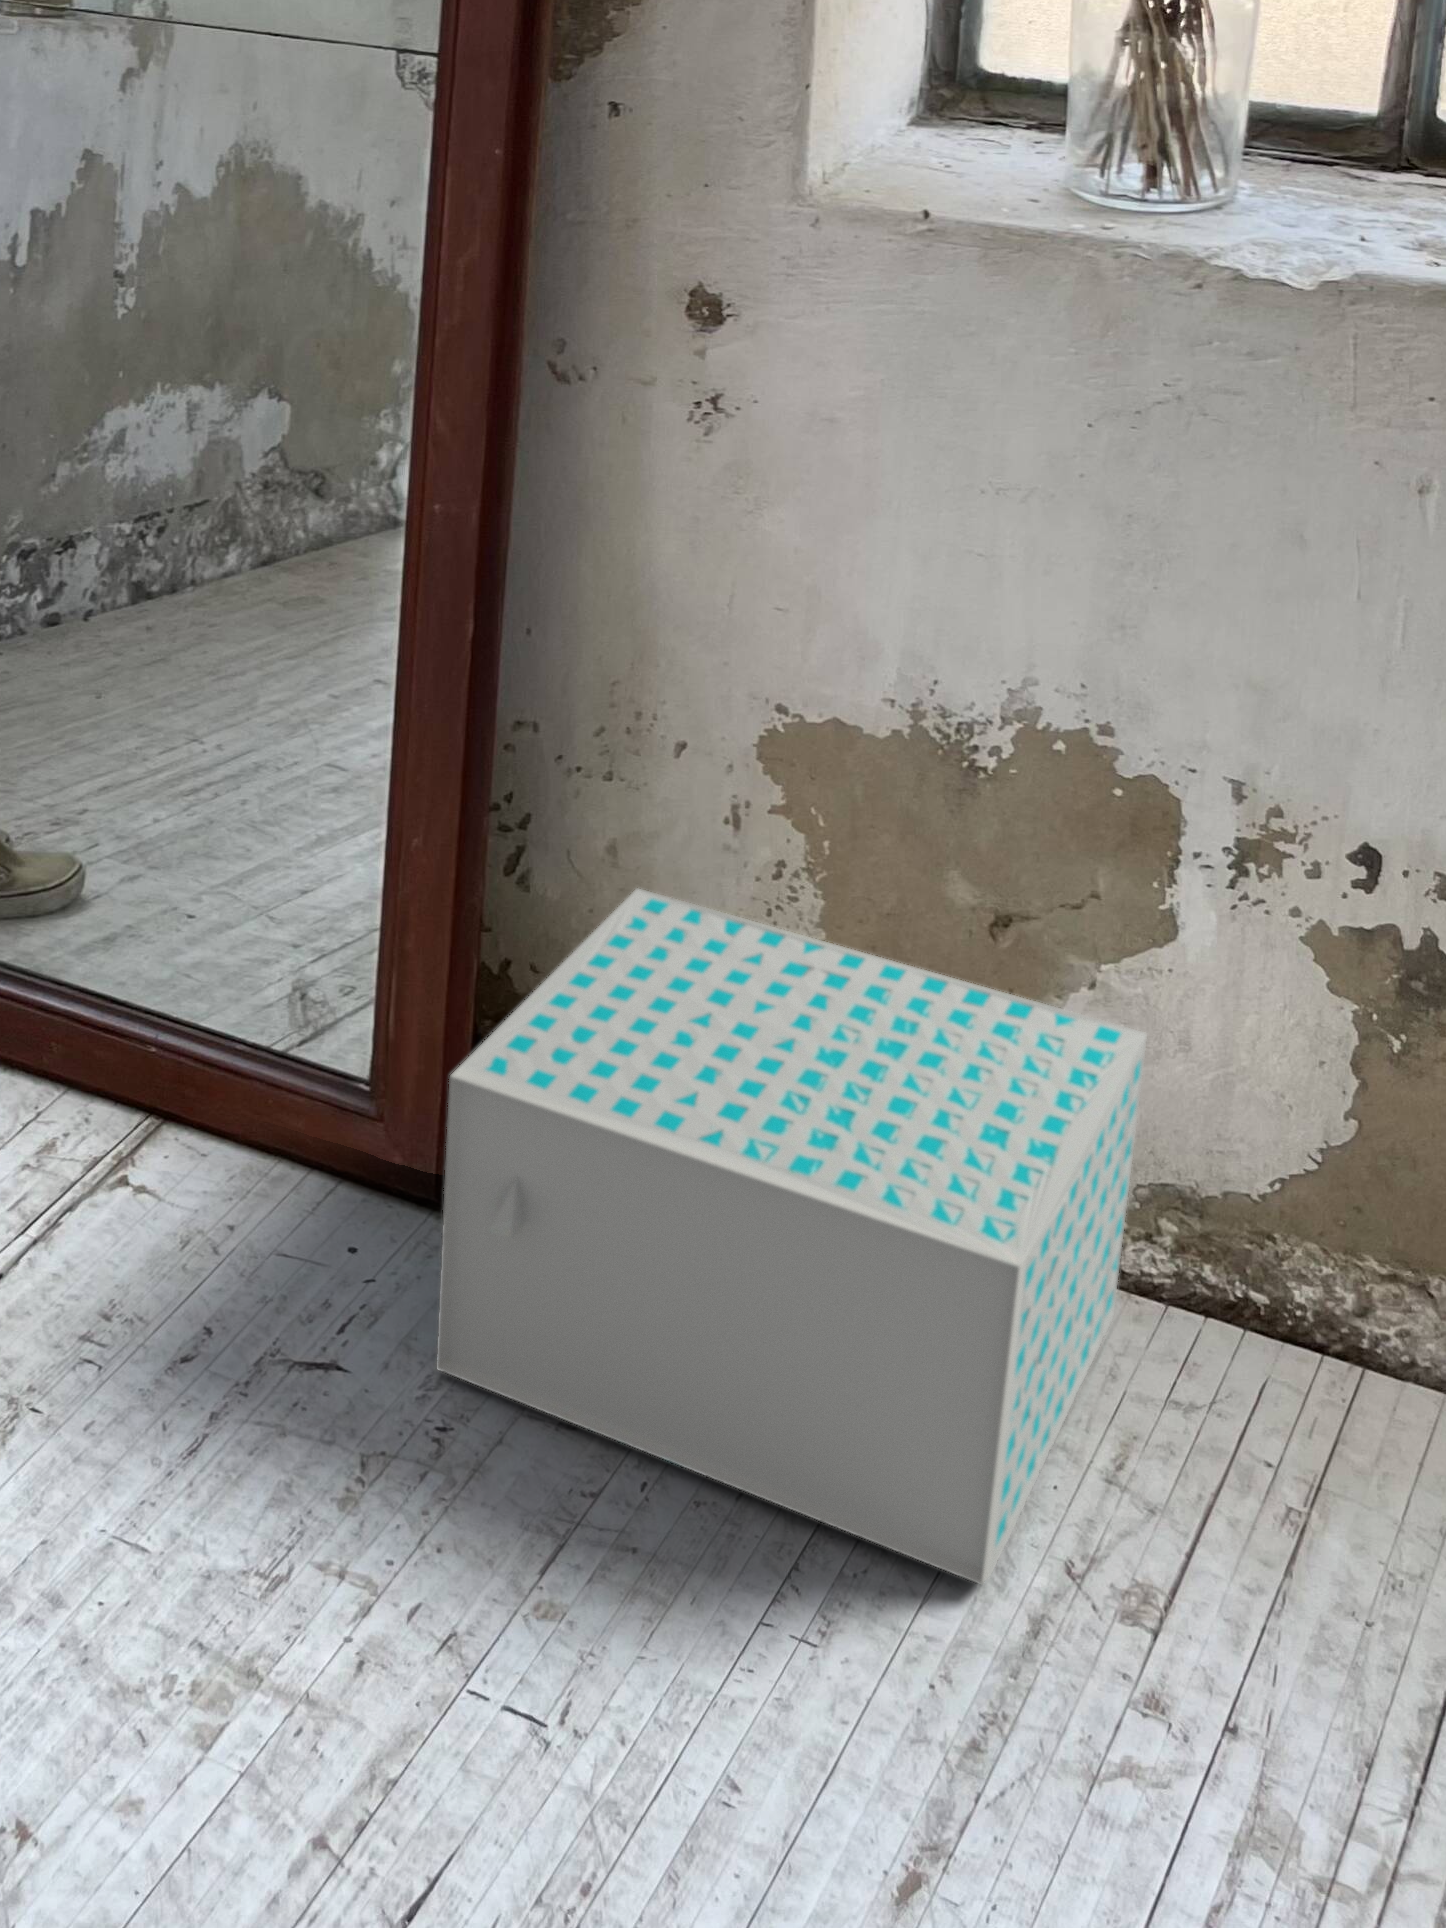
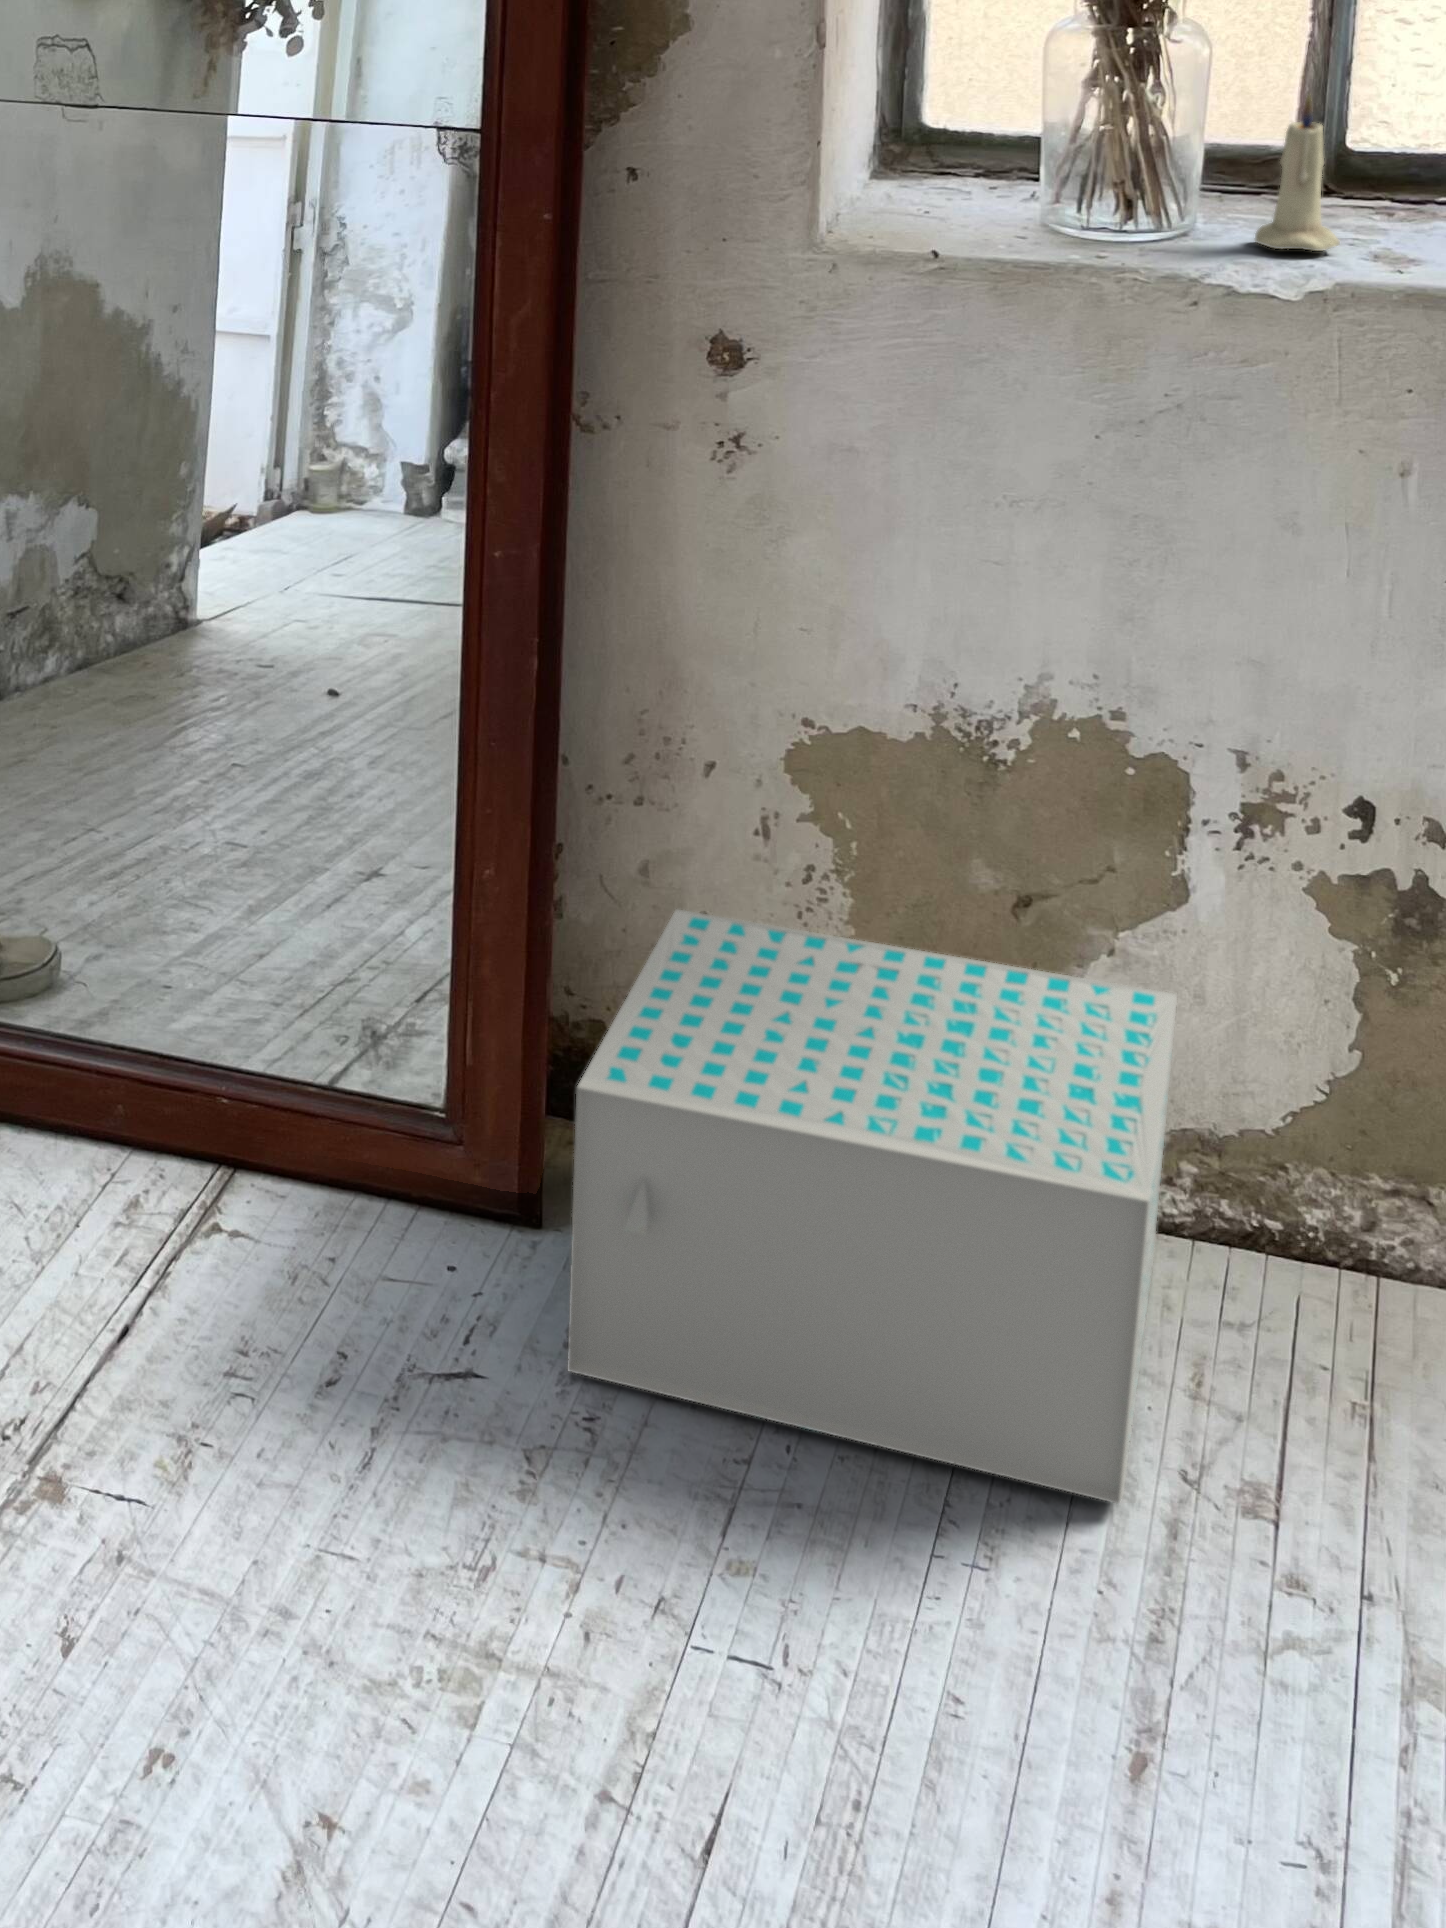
candle: none [1292,59,1386,235] -> present [1255,95,1340,251]

